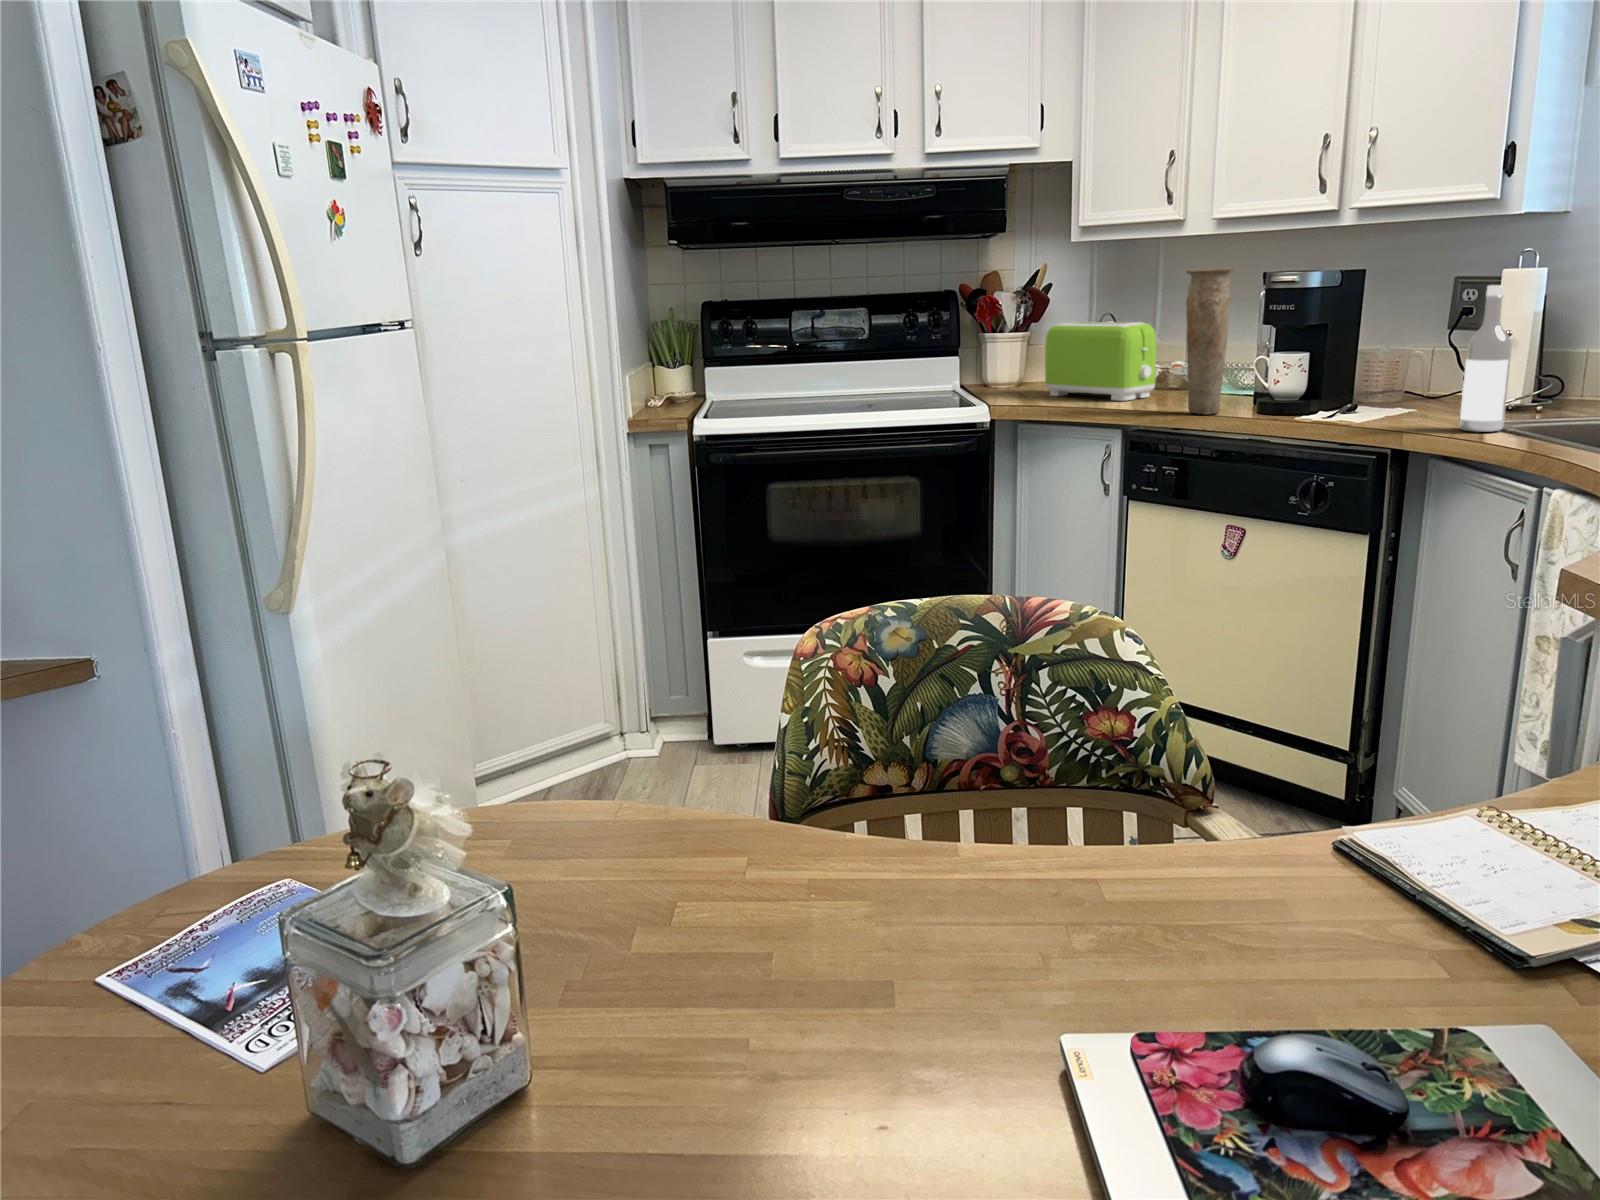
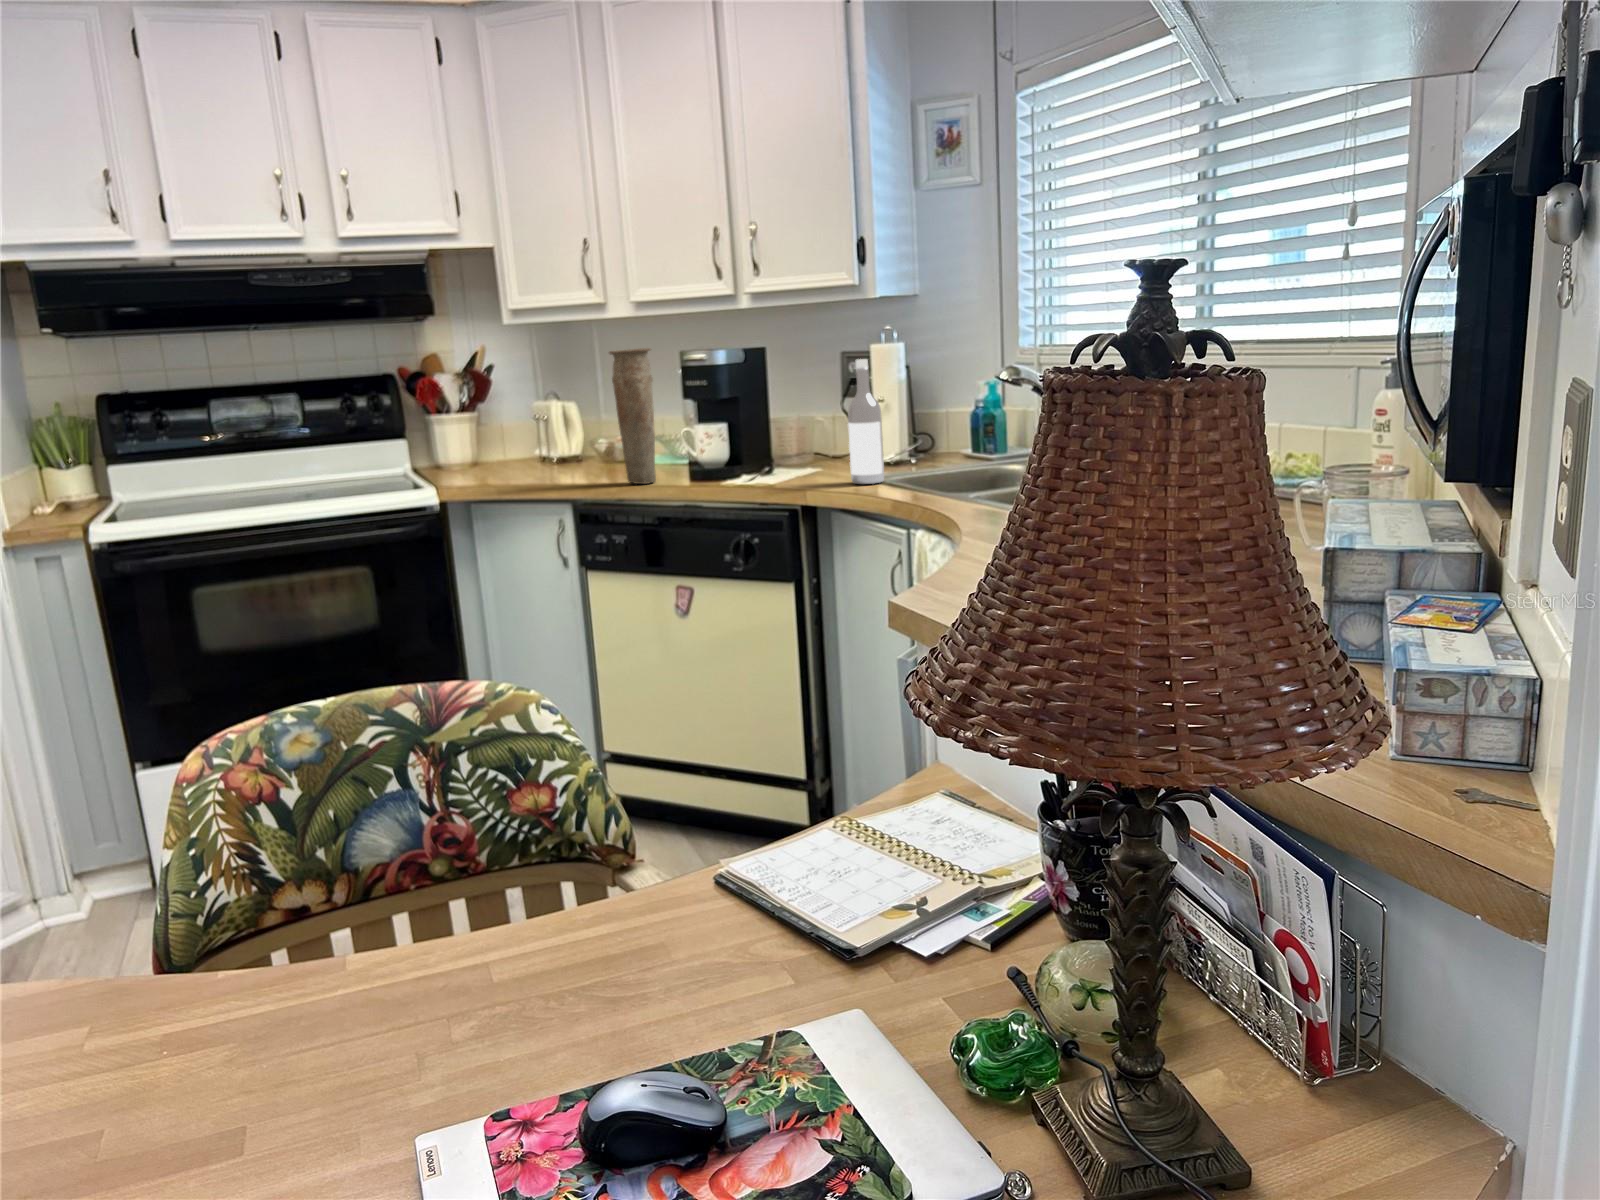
toaster: present [1045,322,1156,401] -> none [489,401,599,476]

